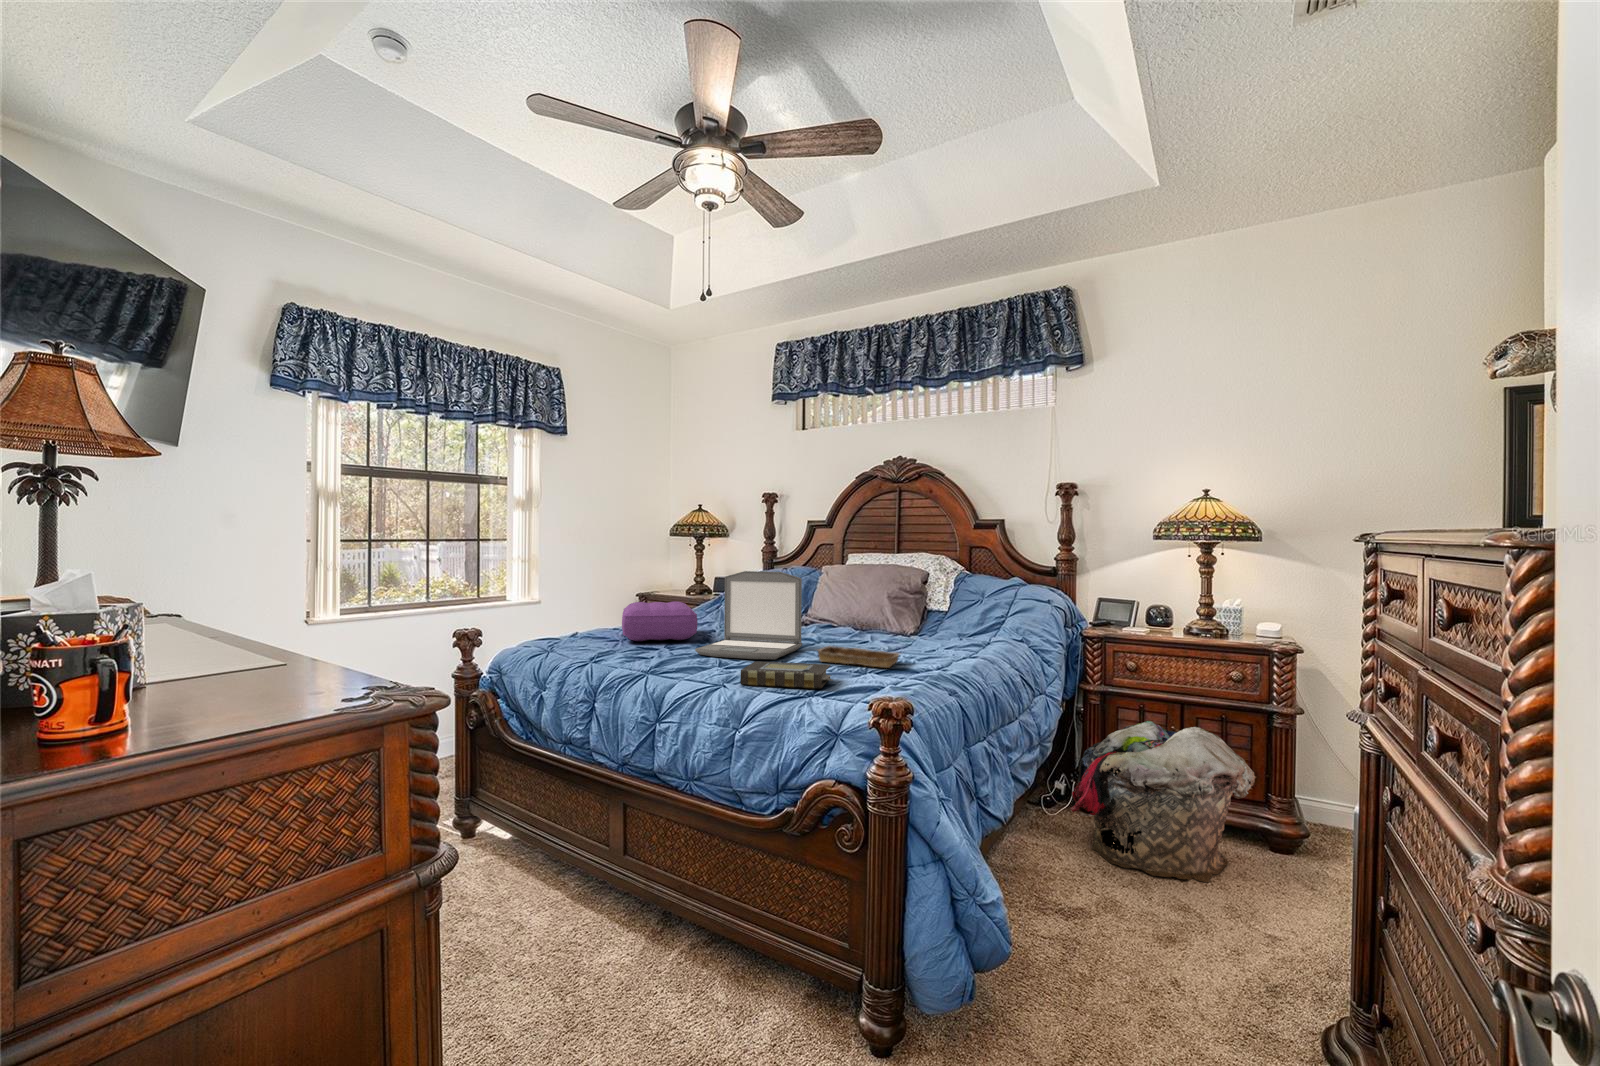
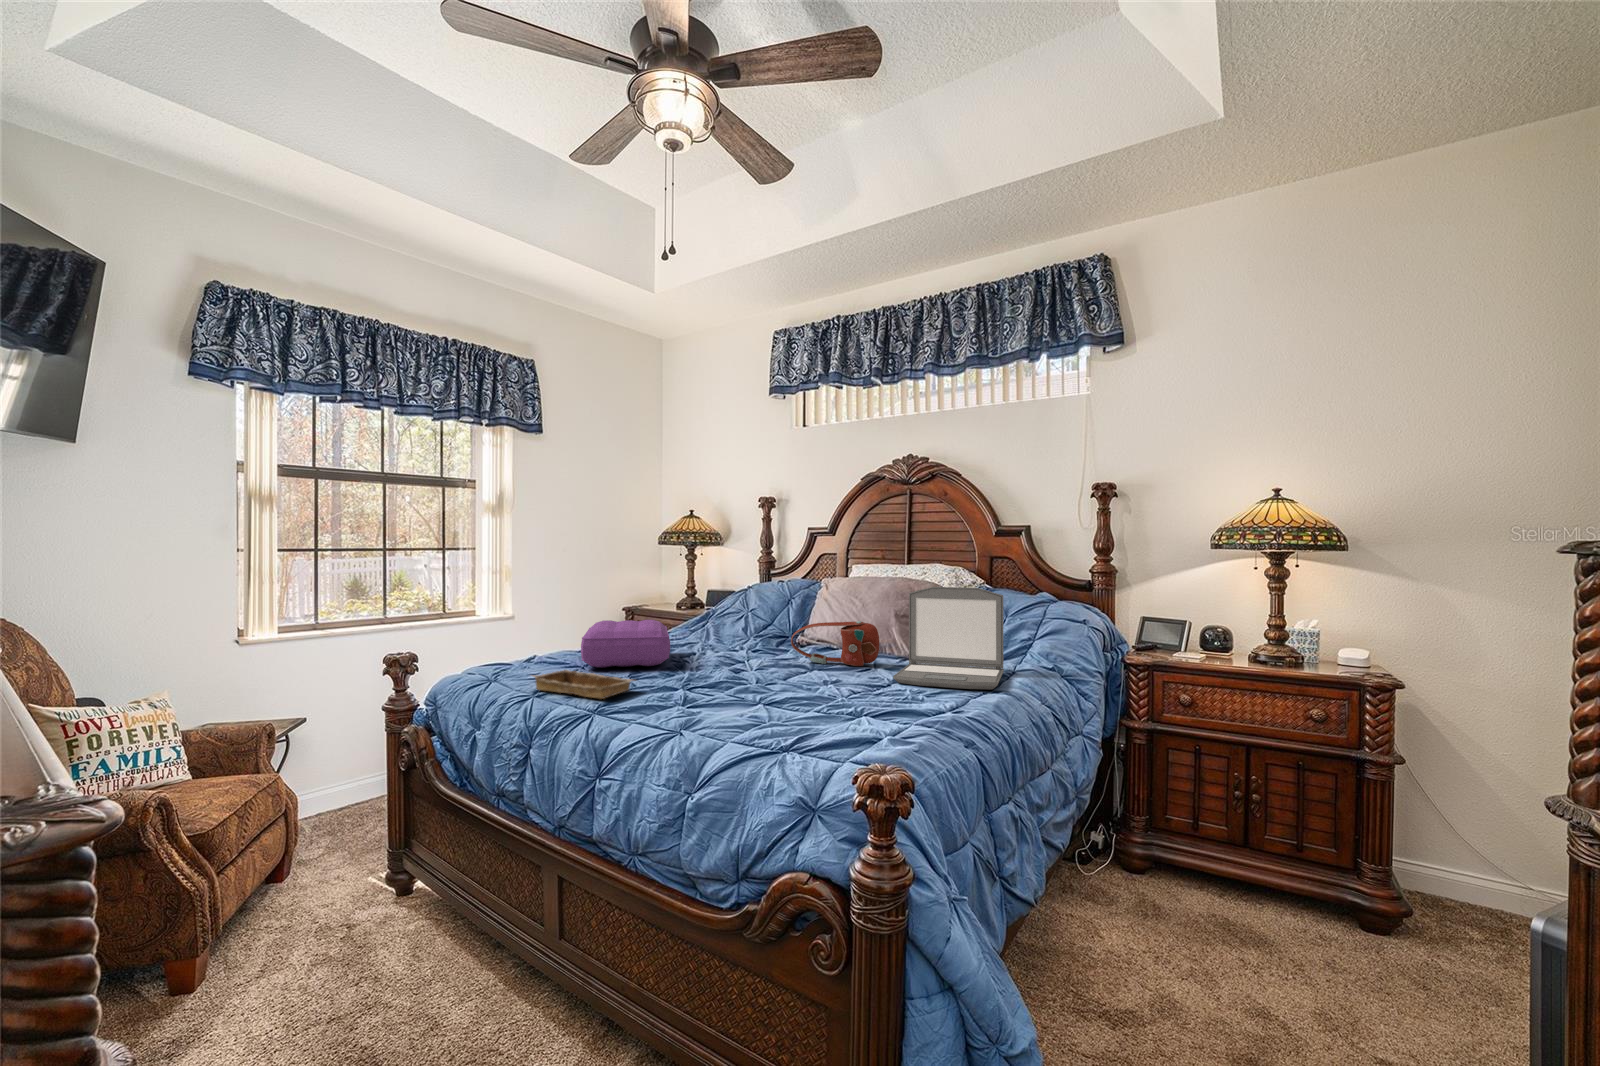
laptop: present [695,571,802,659] -> present [893,587,1004,689]
handbag: none [799,602,875,640] -> present [791,621,879,666]
tray: present [818,646,900,668] -> present [533,670,632,699]
book: present [740,661,832,688] -> none [702,699,819,738]
laundry basket: present [1071,721,1256,882] -> none [1115,768,1346,976]

